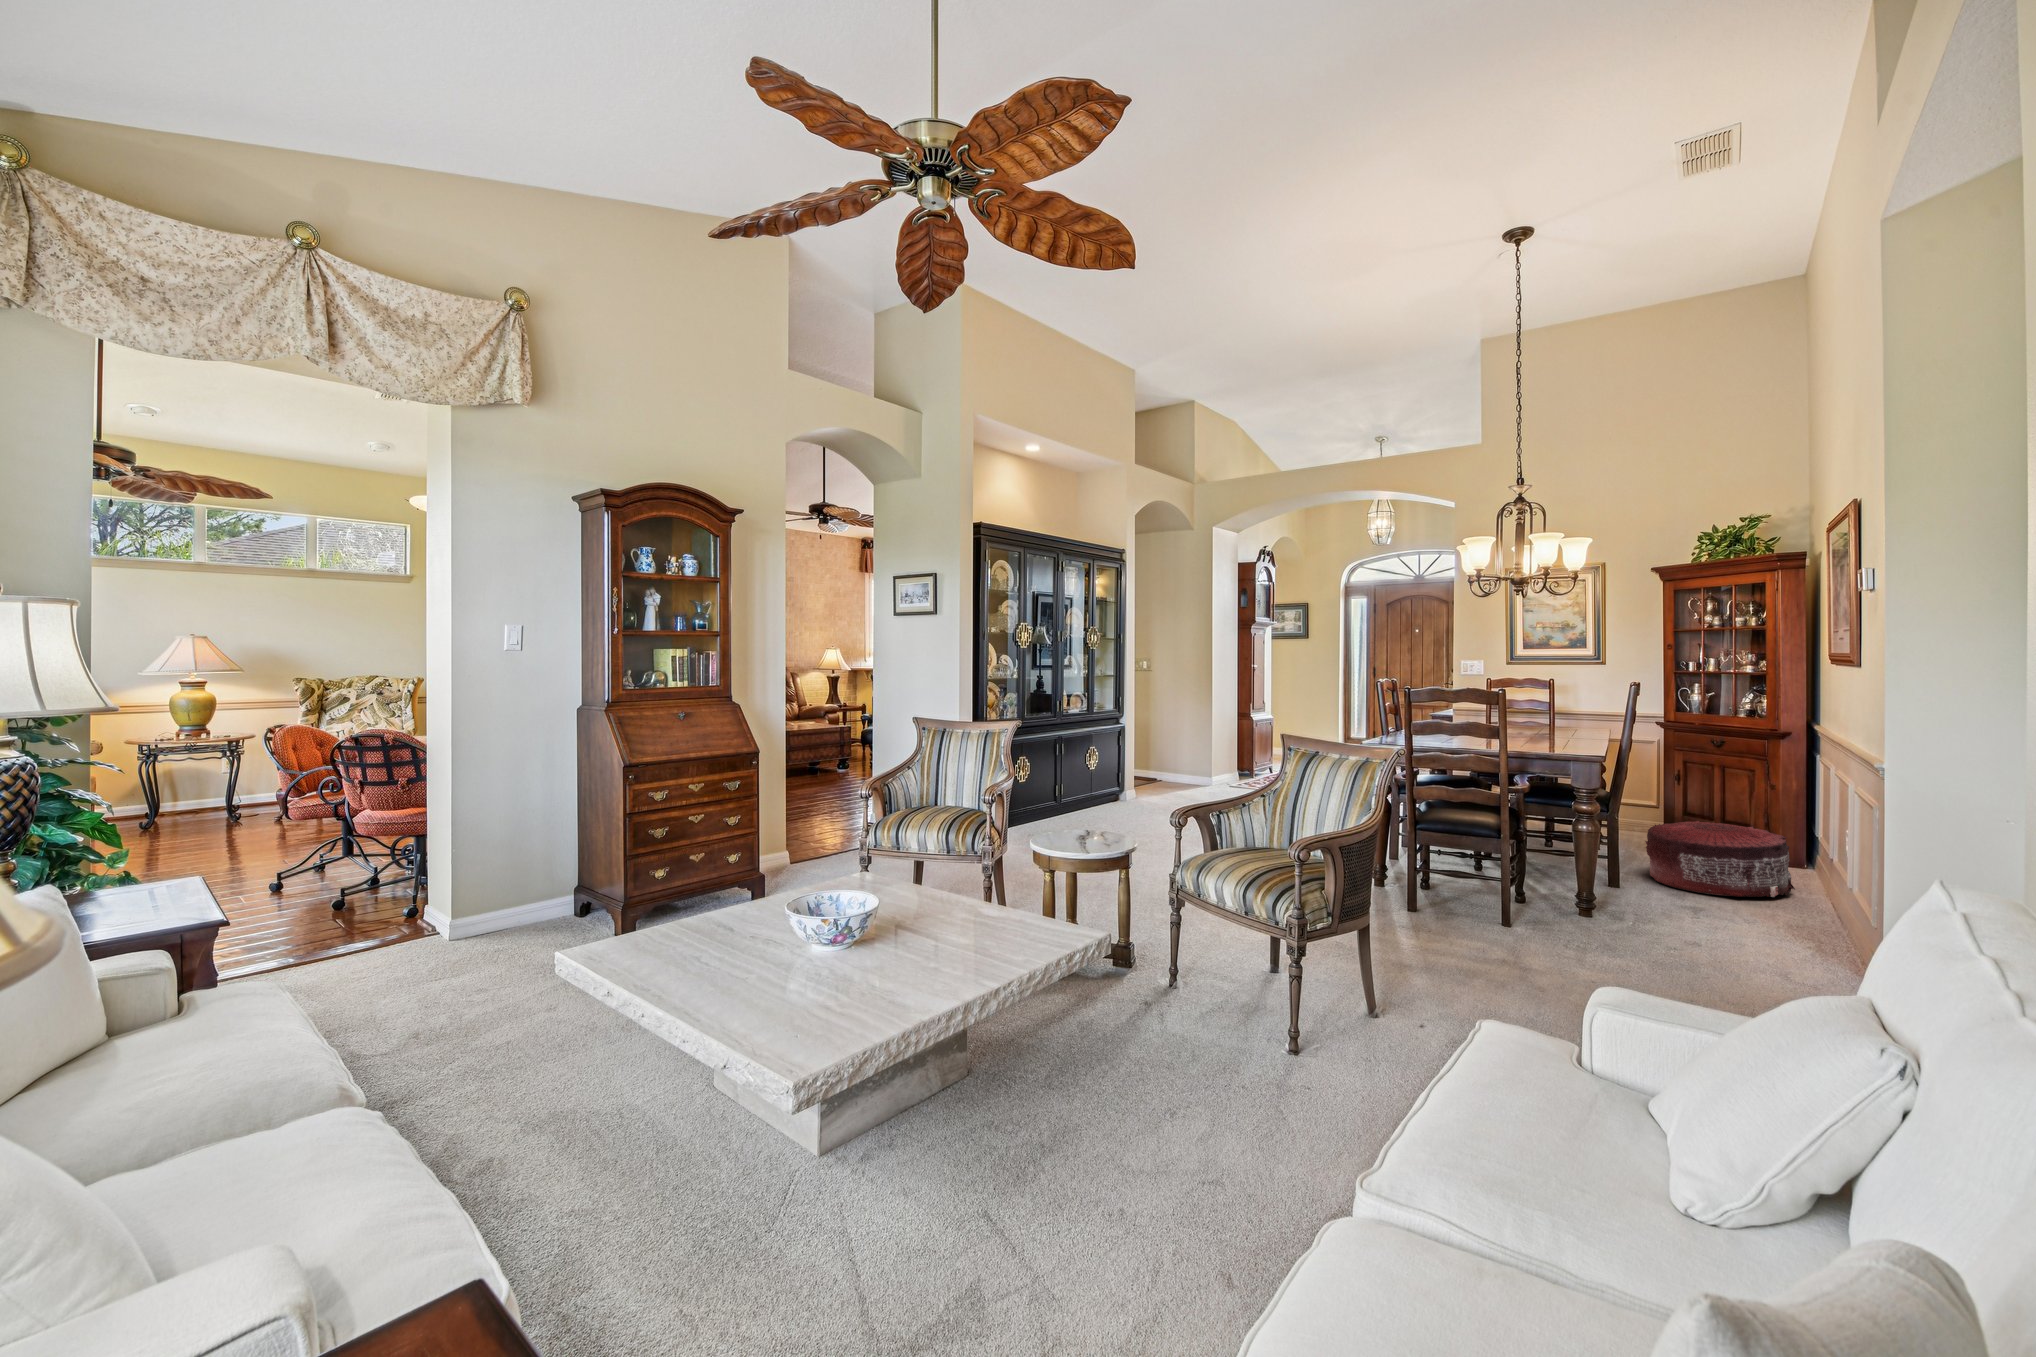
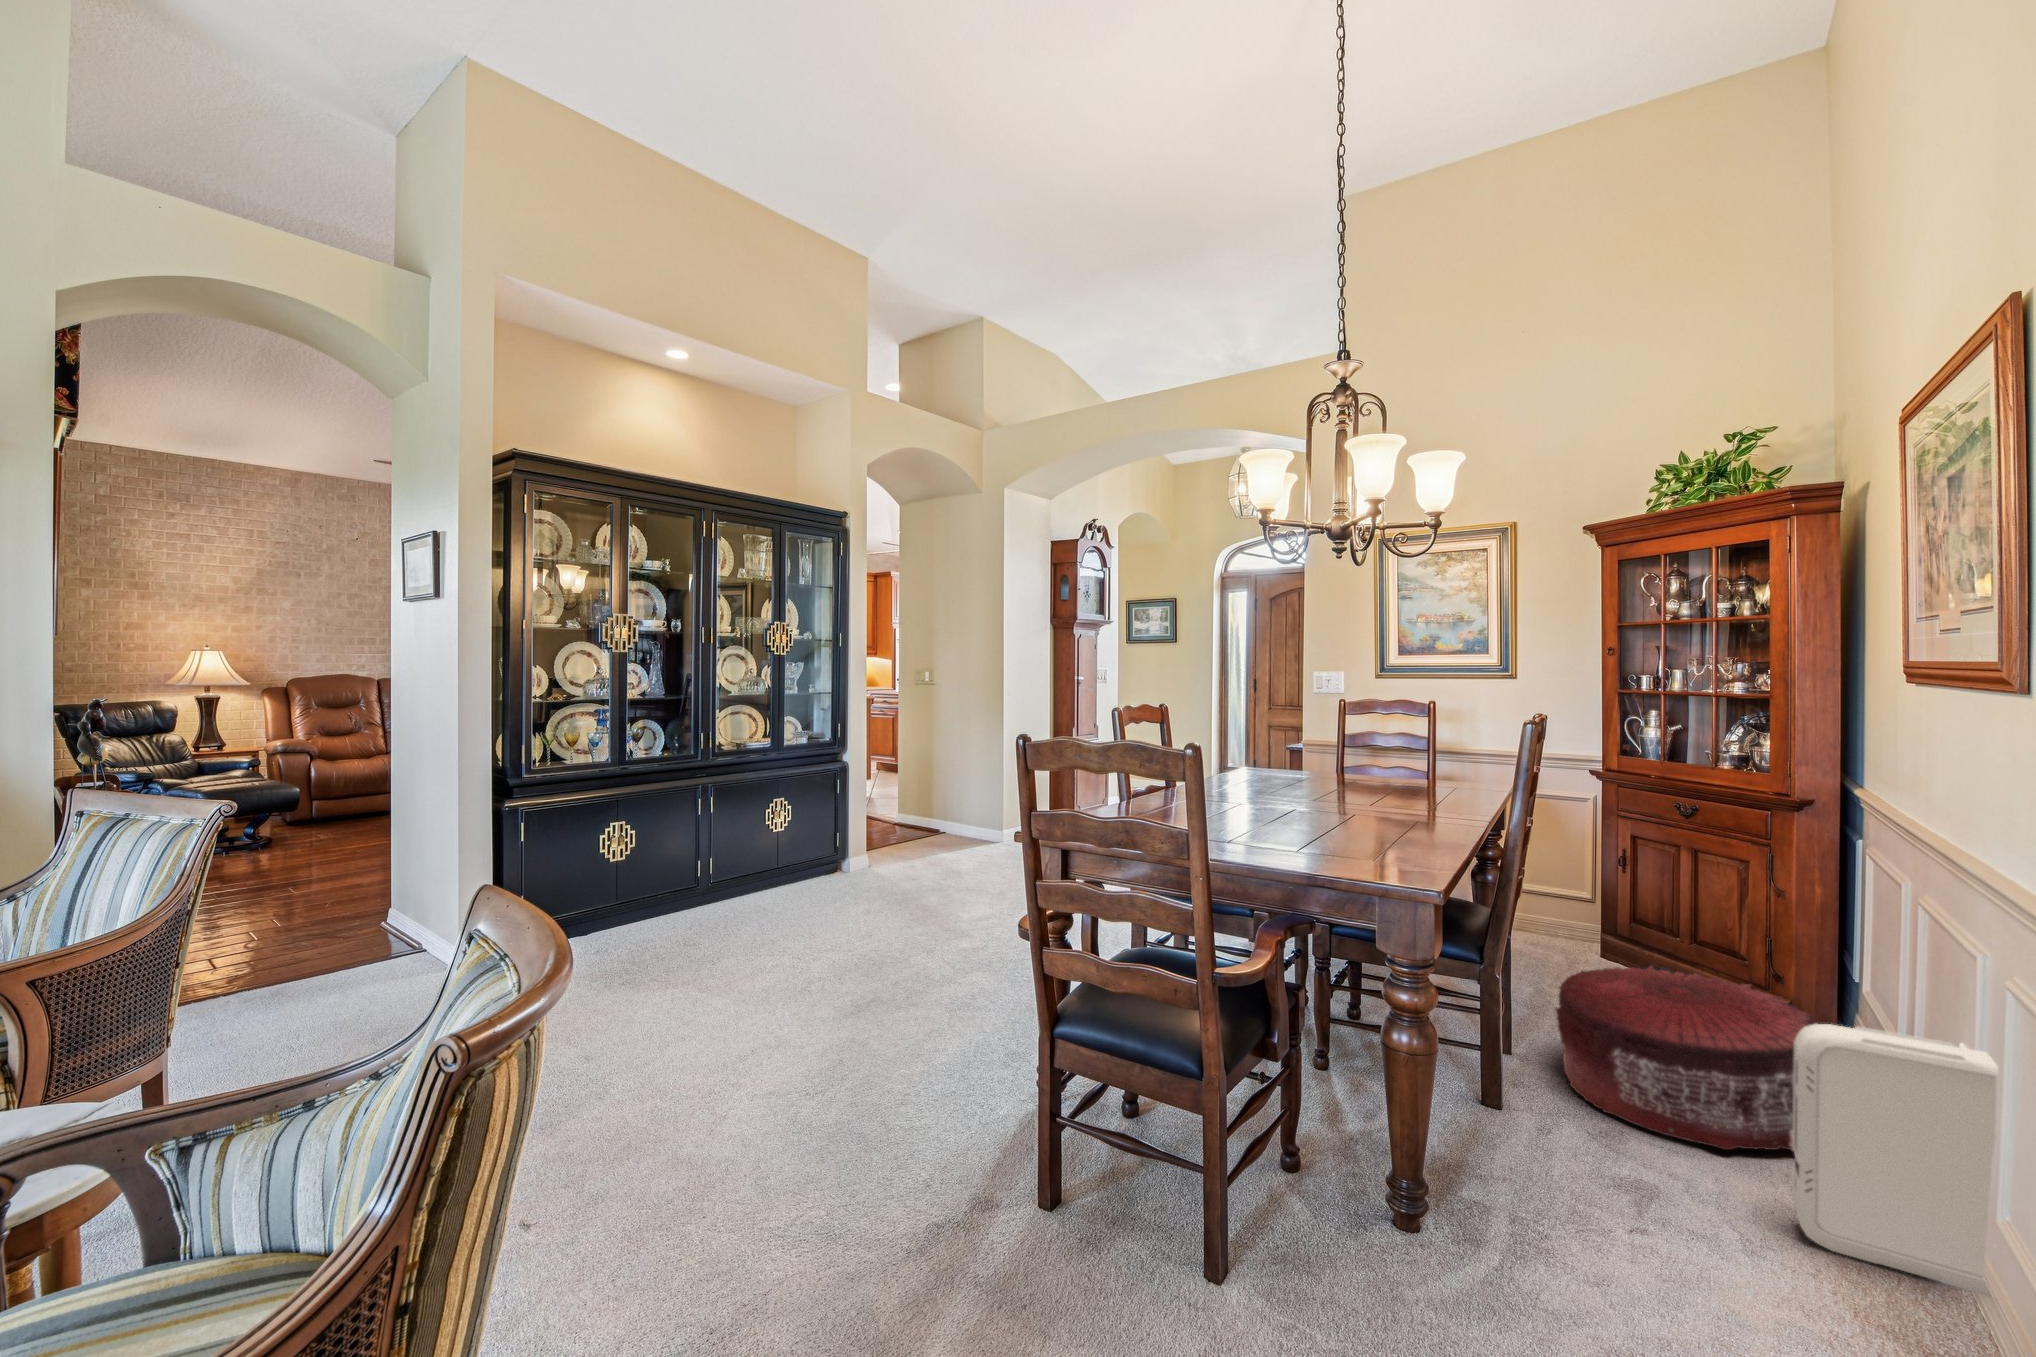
air purifier: none [1769,821,1874,932] -> present [1792,1024,1998,1297]

